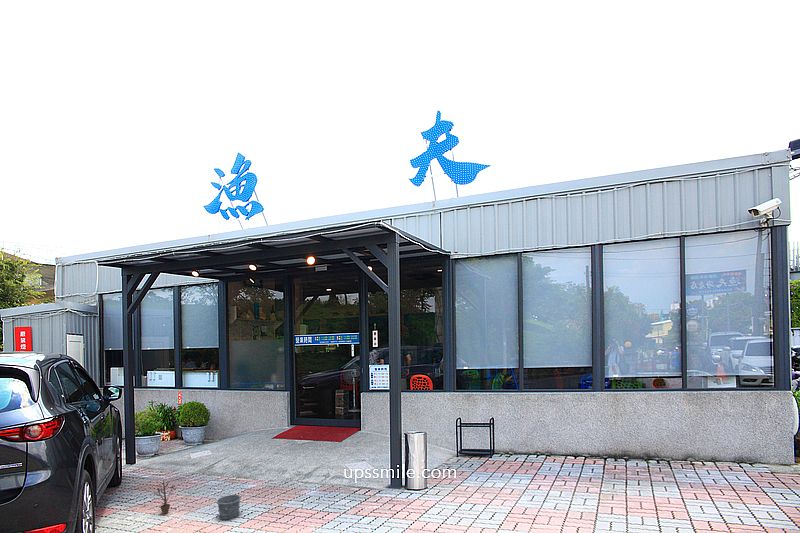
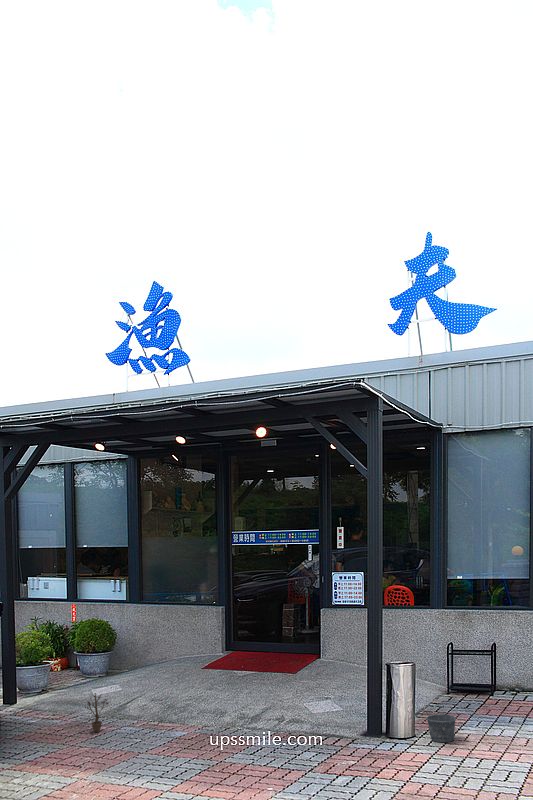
bucket: present [217,494,241,519] -> present [426,713,456,742]

